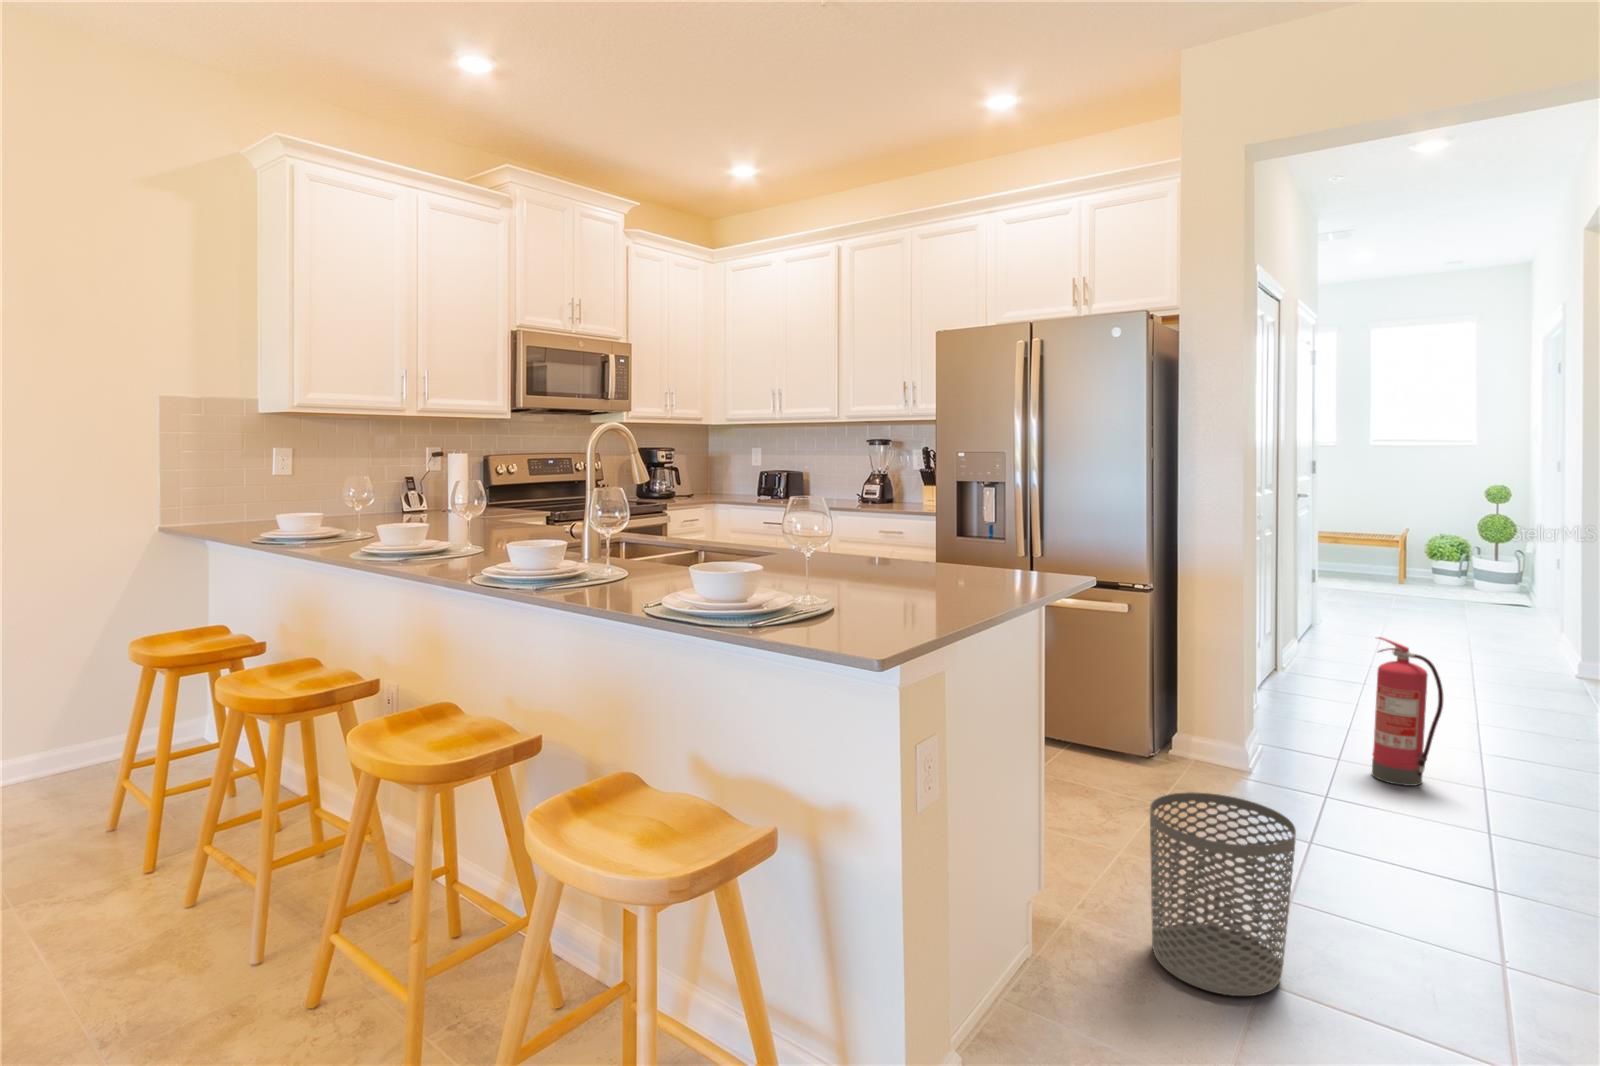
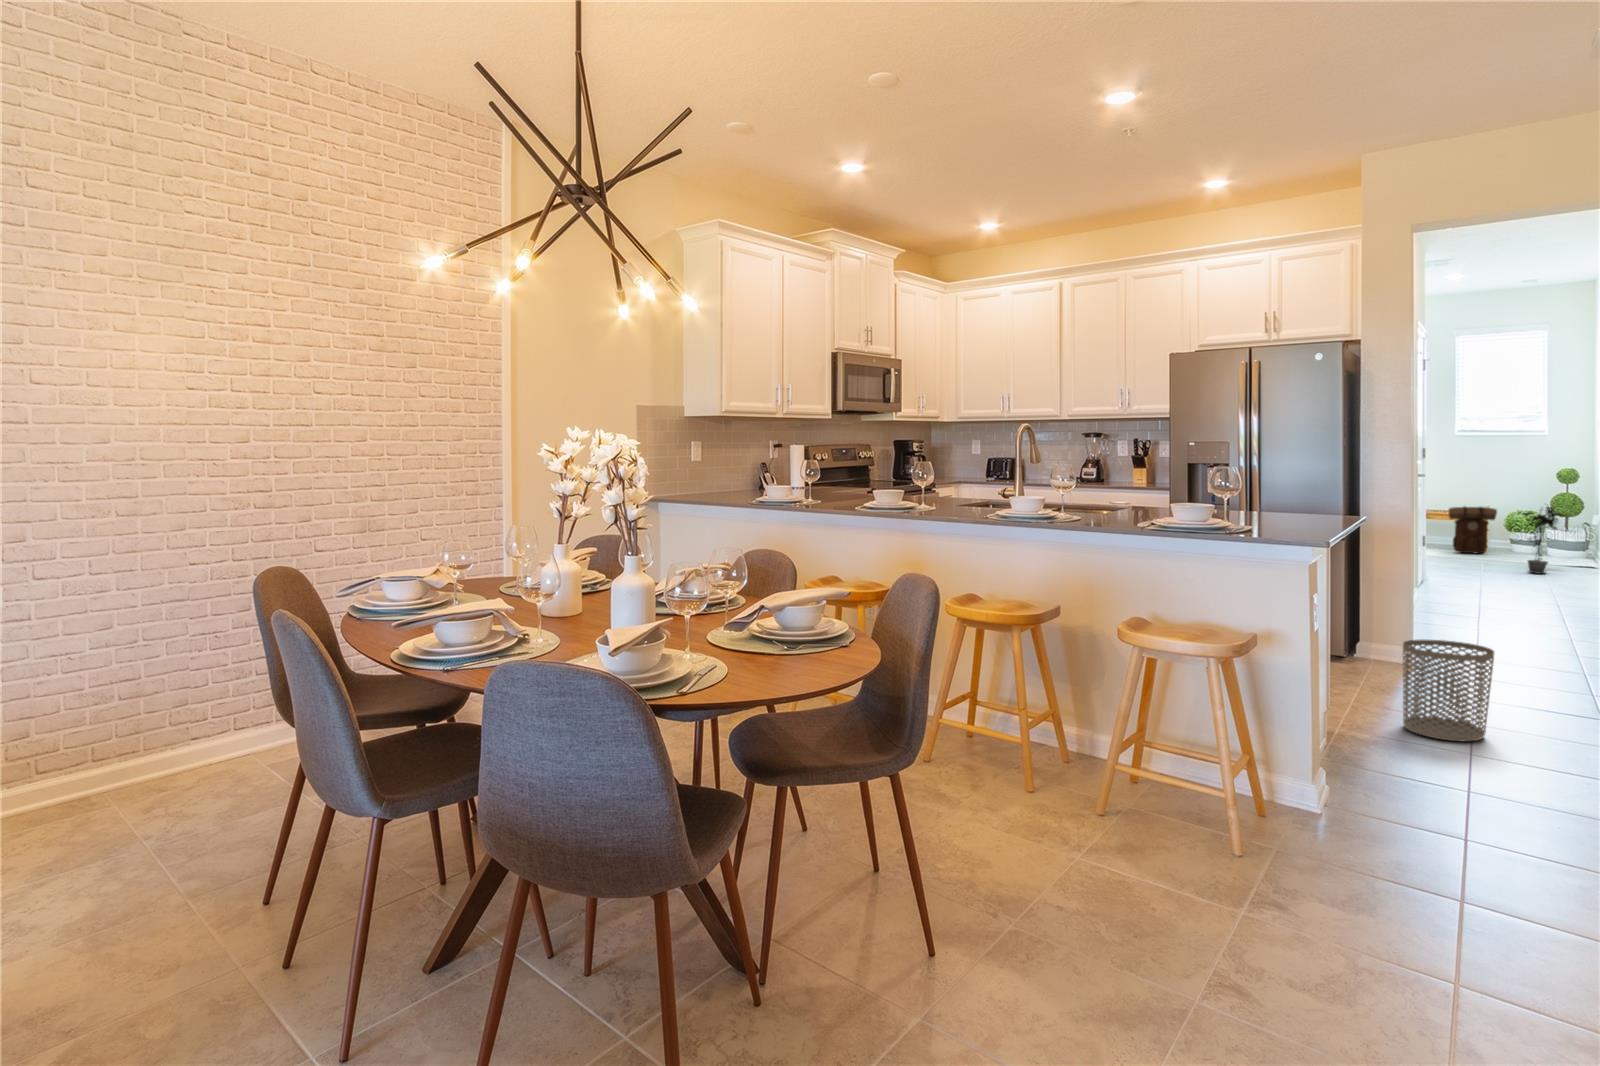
backpack: none [1362,529,1417,585] -> present [1449,506,1497,554]
potted plant: none [1439,530,1494,615] -> present [1523,507,1567,574]
fire extinguisher: present [1372,637,1443,786] -> none [1503,567,1555,666]

